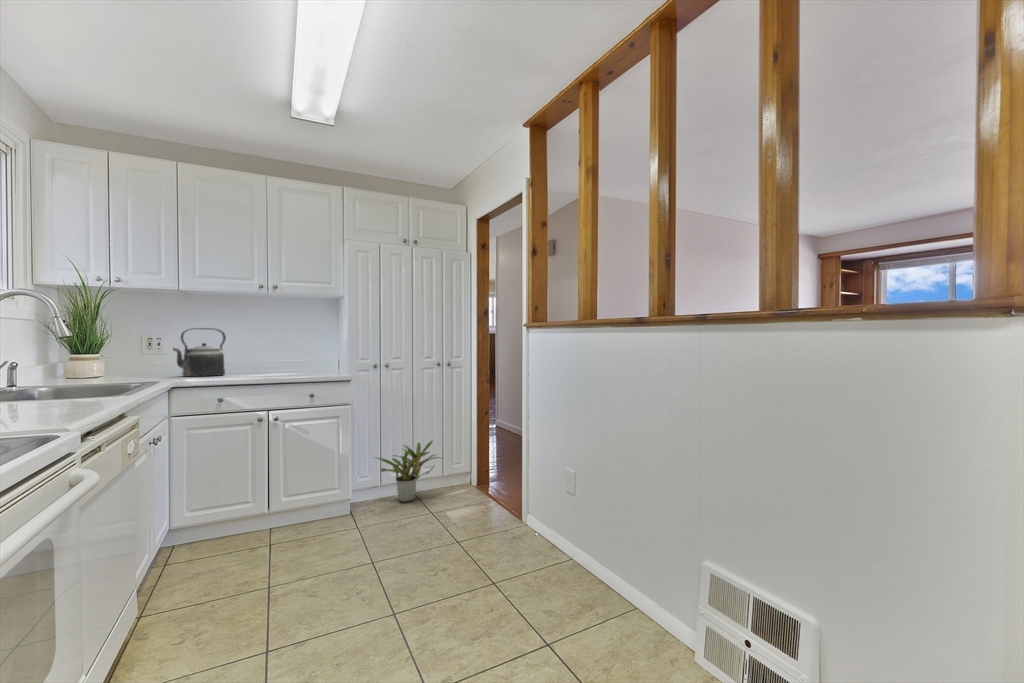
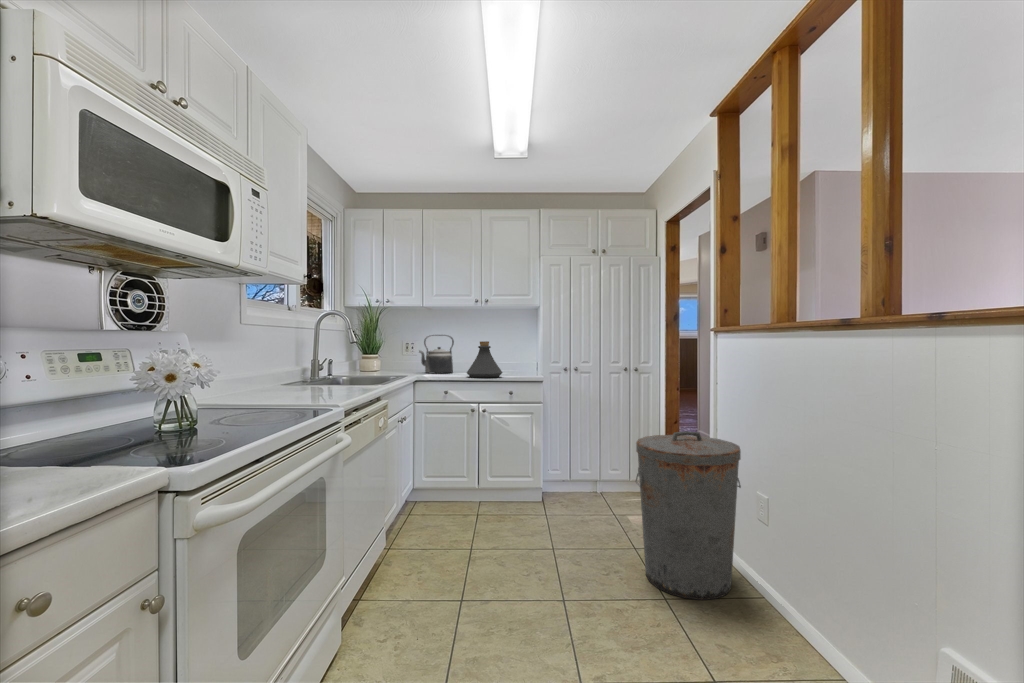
bottle: none [251,335,300,378] -> present [467,341,502,378]
trash can: none [476,416,570,578] -> present [636,431,741,600]
potted plant: present [378,440,440,502] -> none [565,447,633,504]

